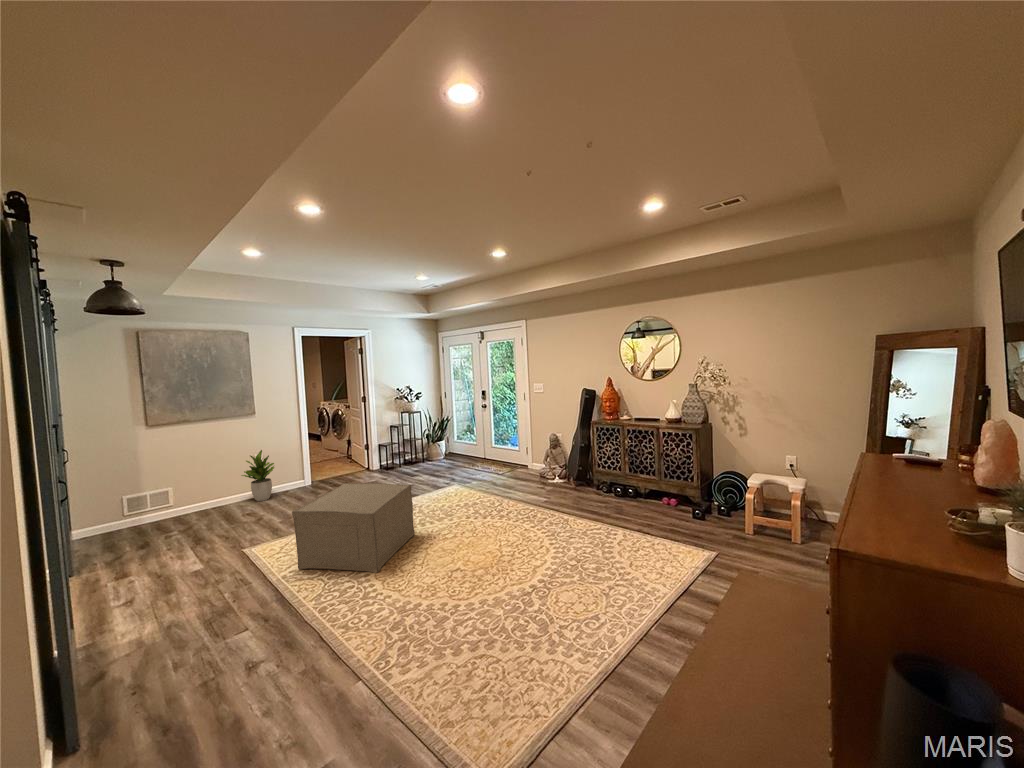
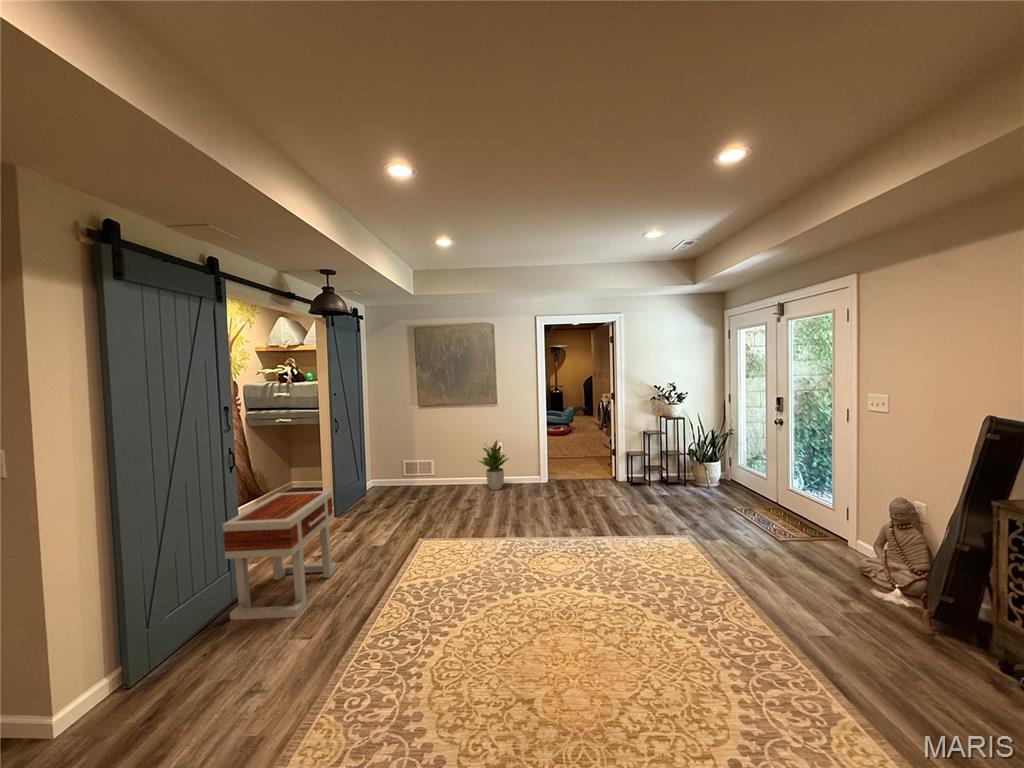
ottoman: present [292,483,415,573] -> none [415,500,556,638]
side table: none [74,511,192,677] -> present [222,491,337,620]

